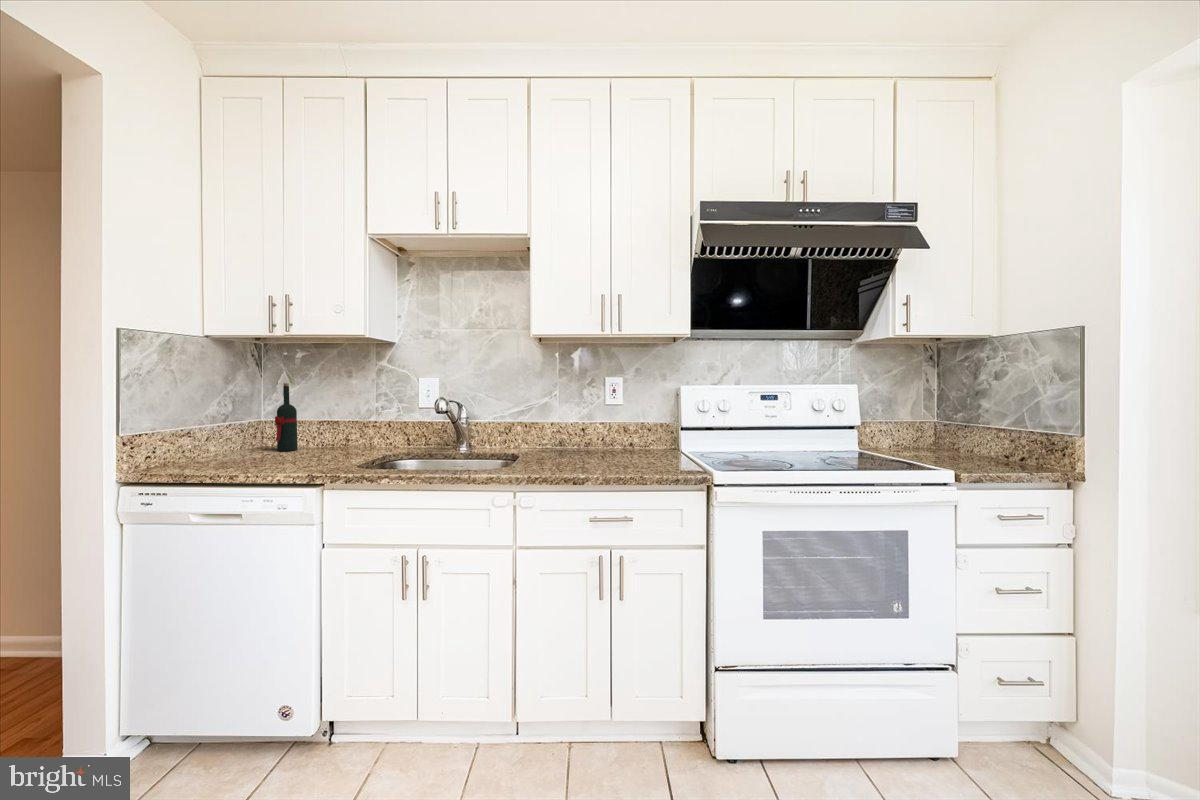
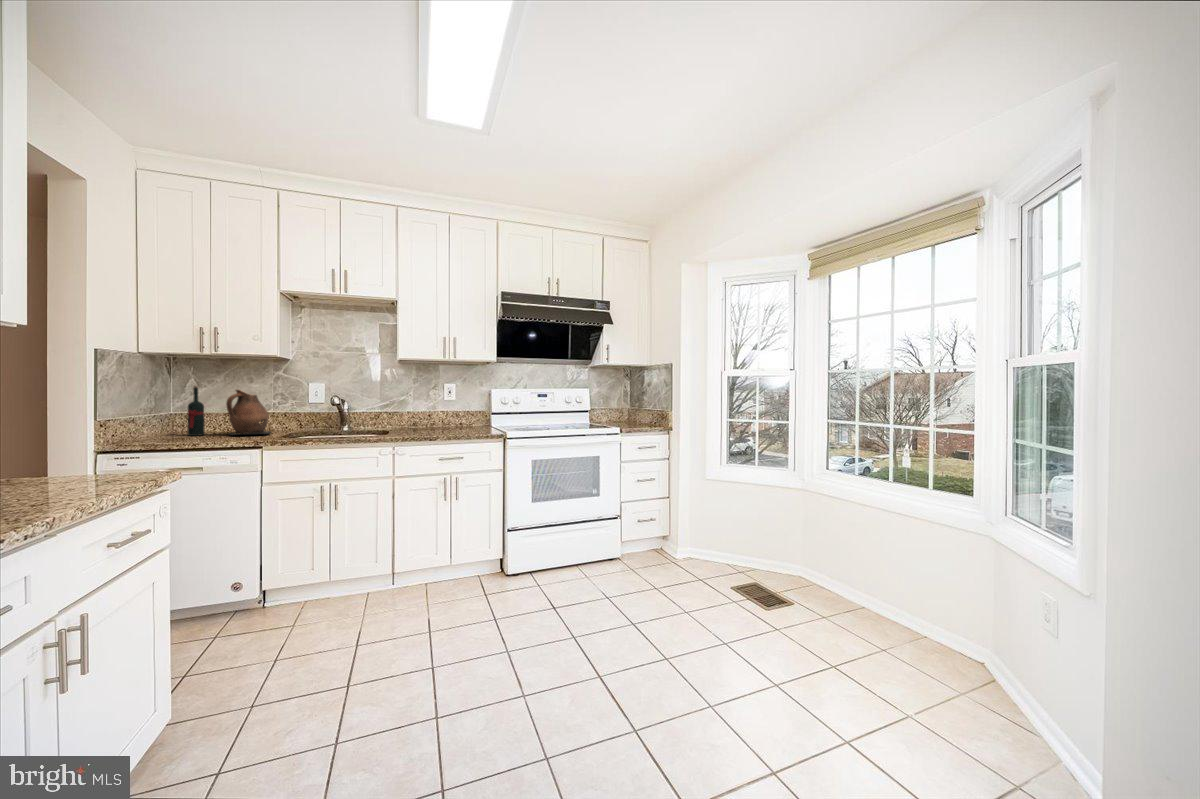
ceramic pitcher: none [314,388,378,453] -> present [226,390,271,435]

